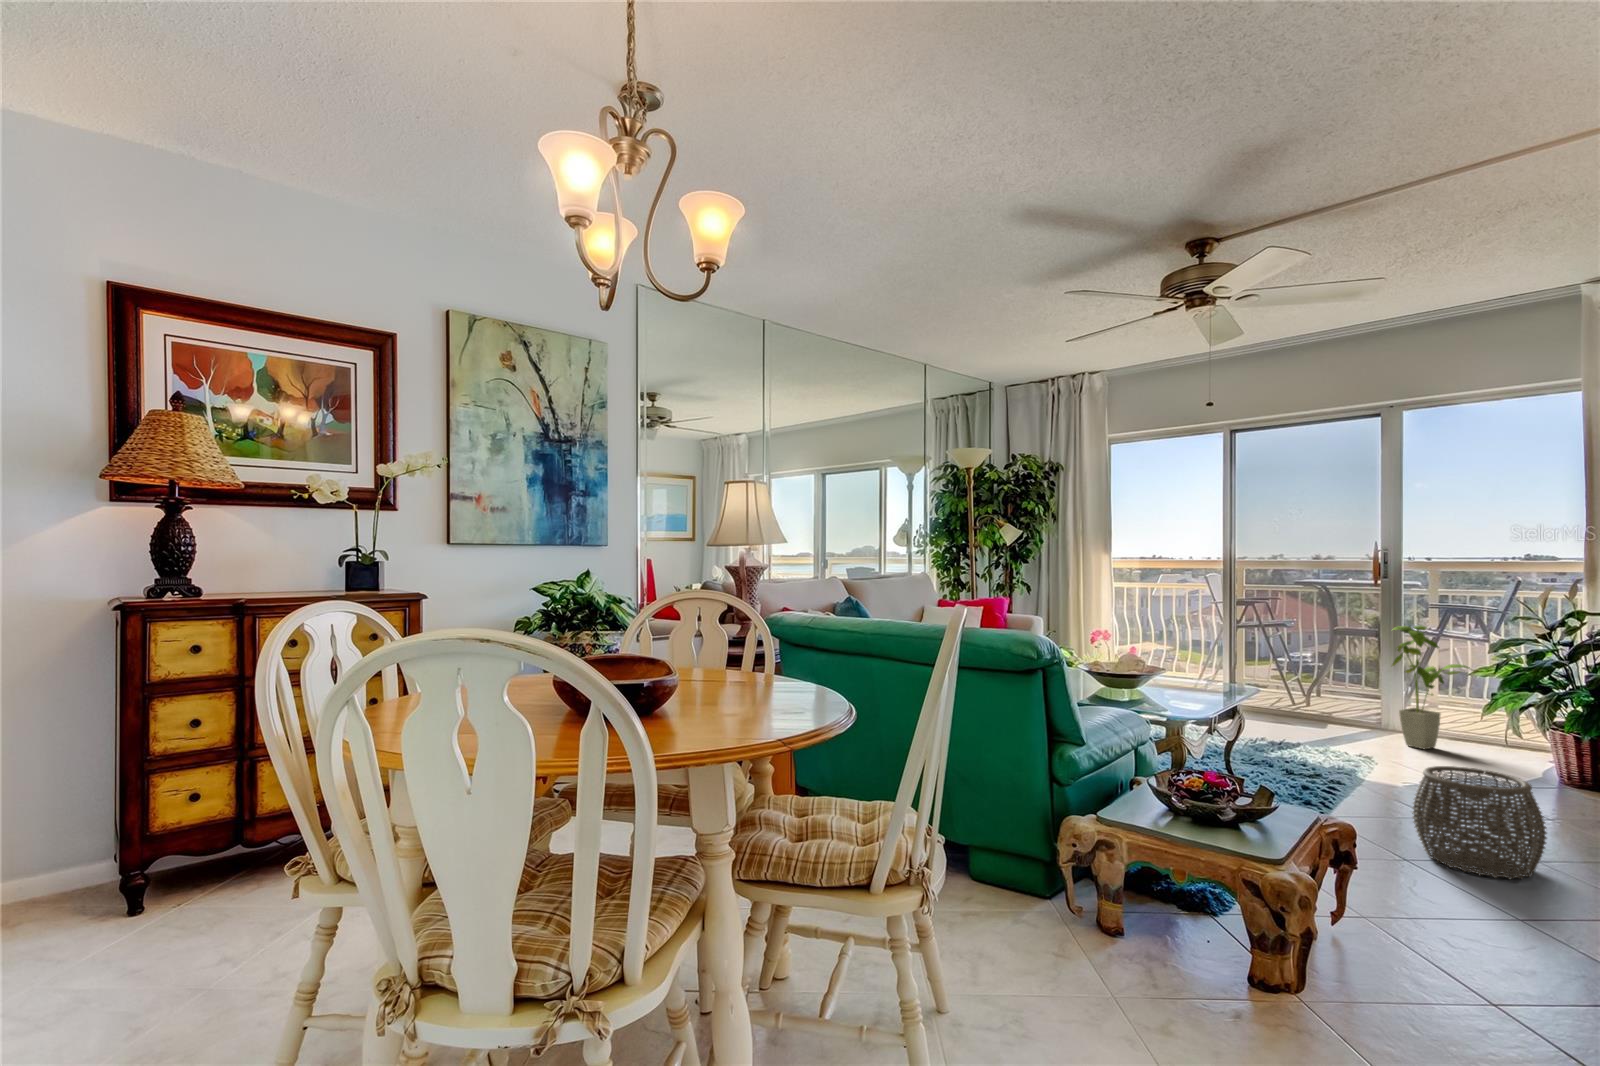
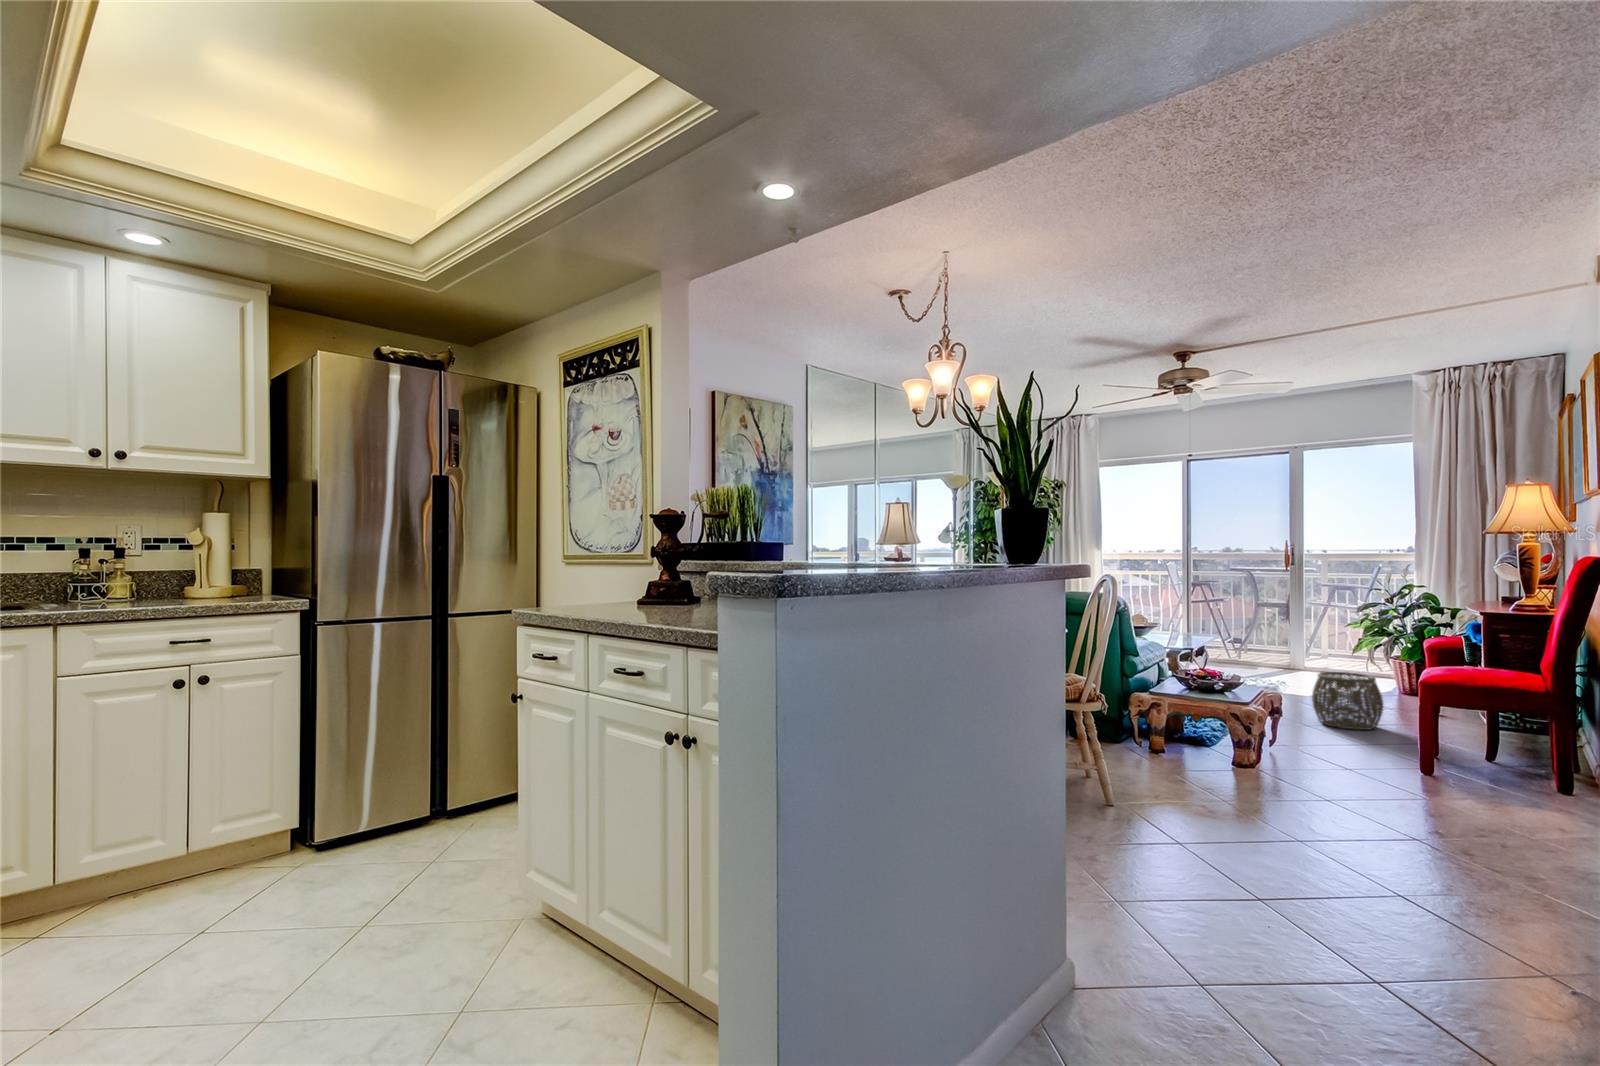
house plant: present [1392,625,1470,749] -> none [1296,596,1350,679]

